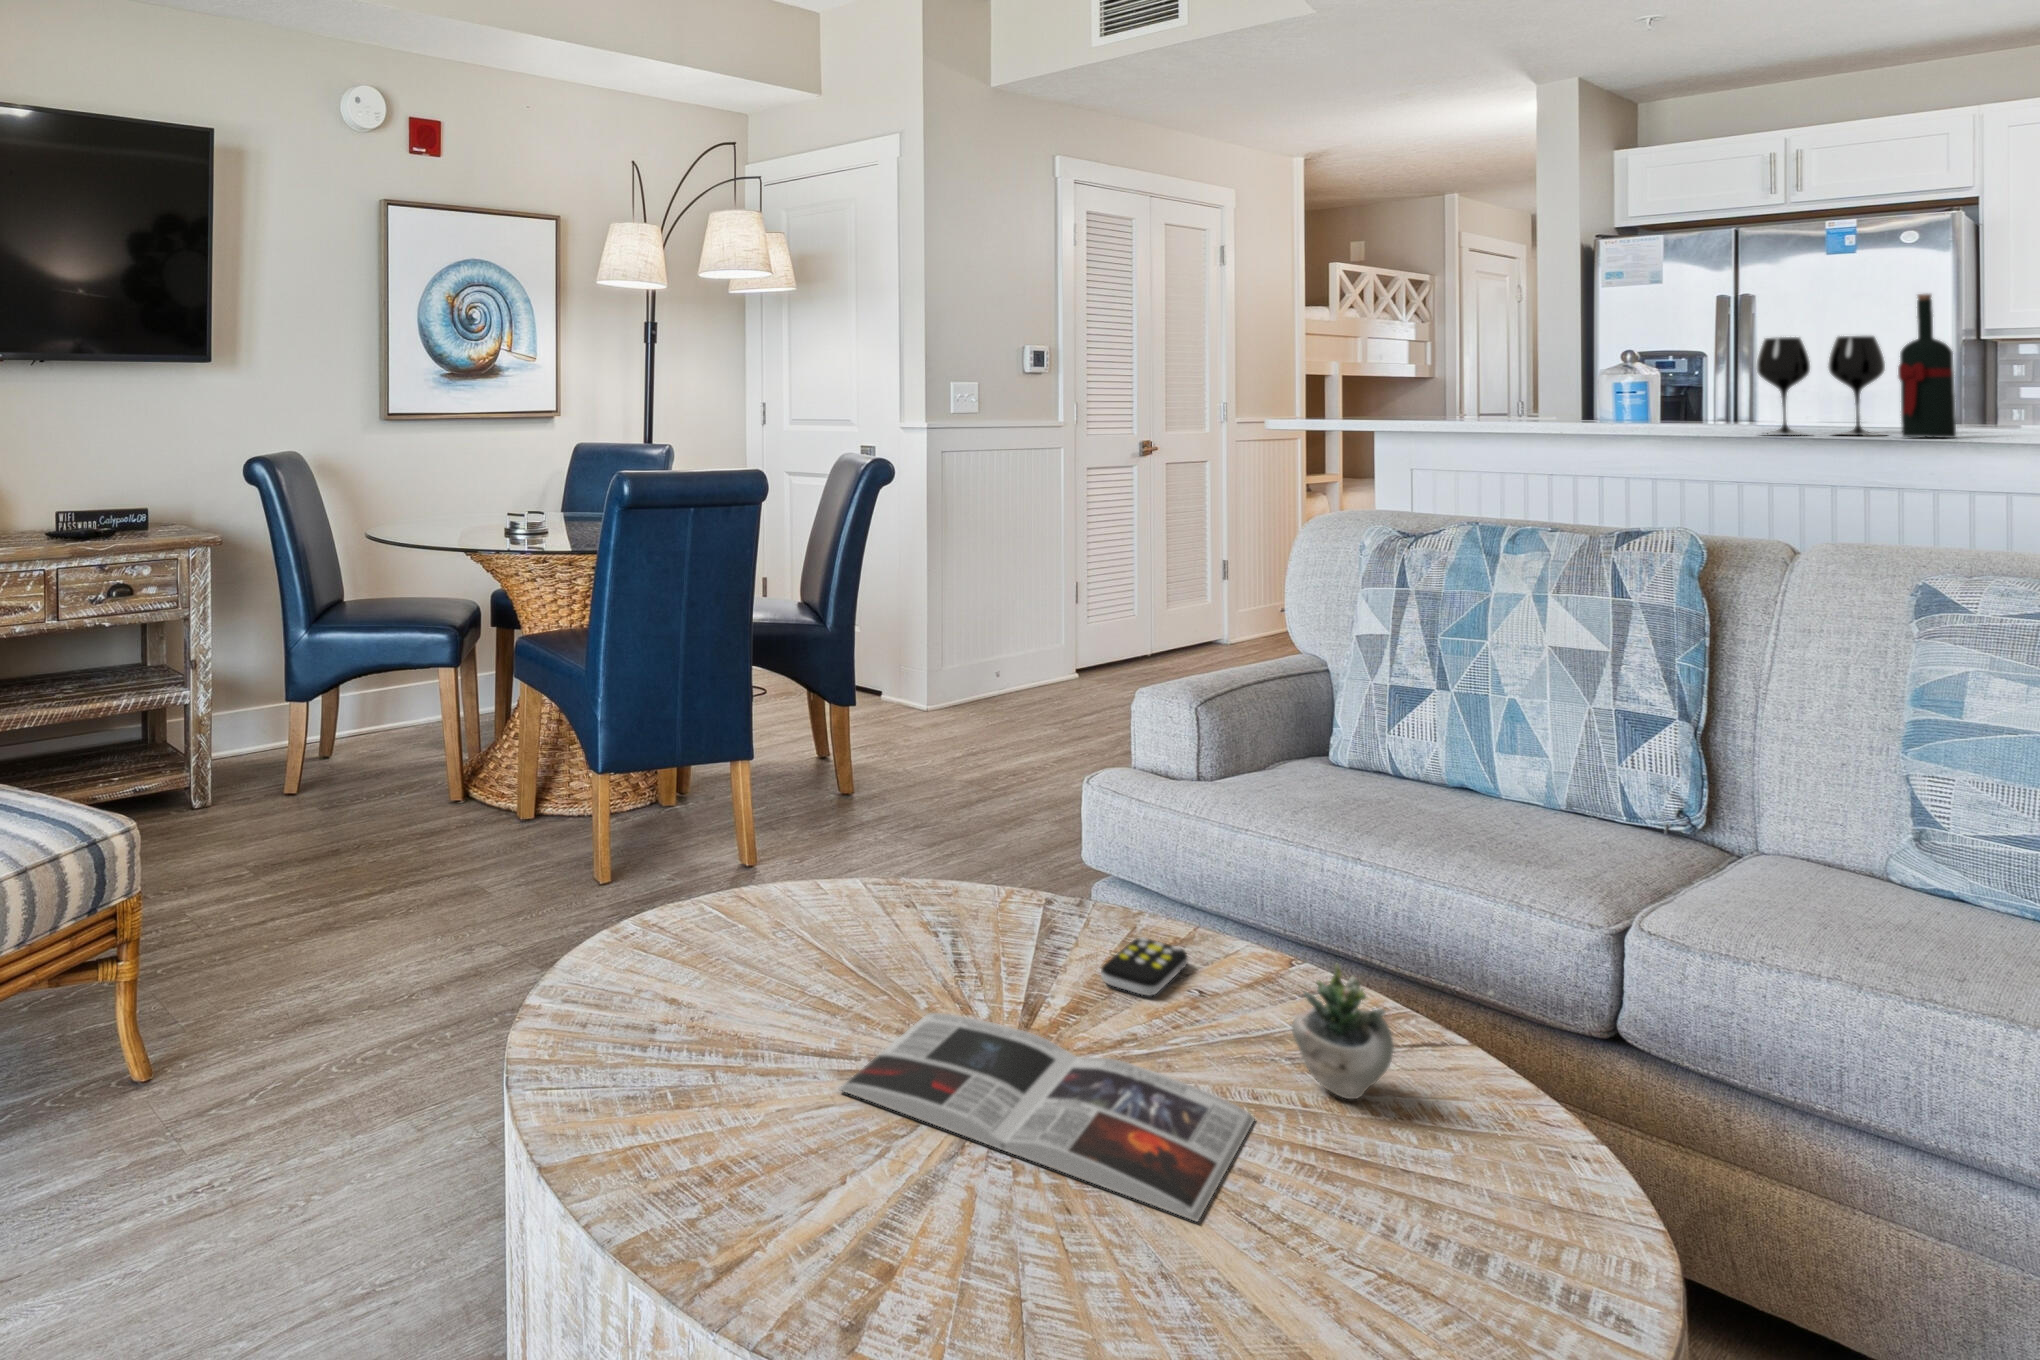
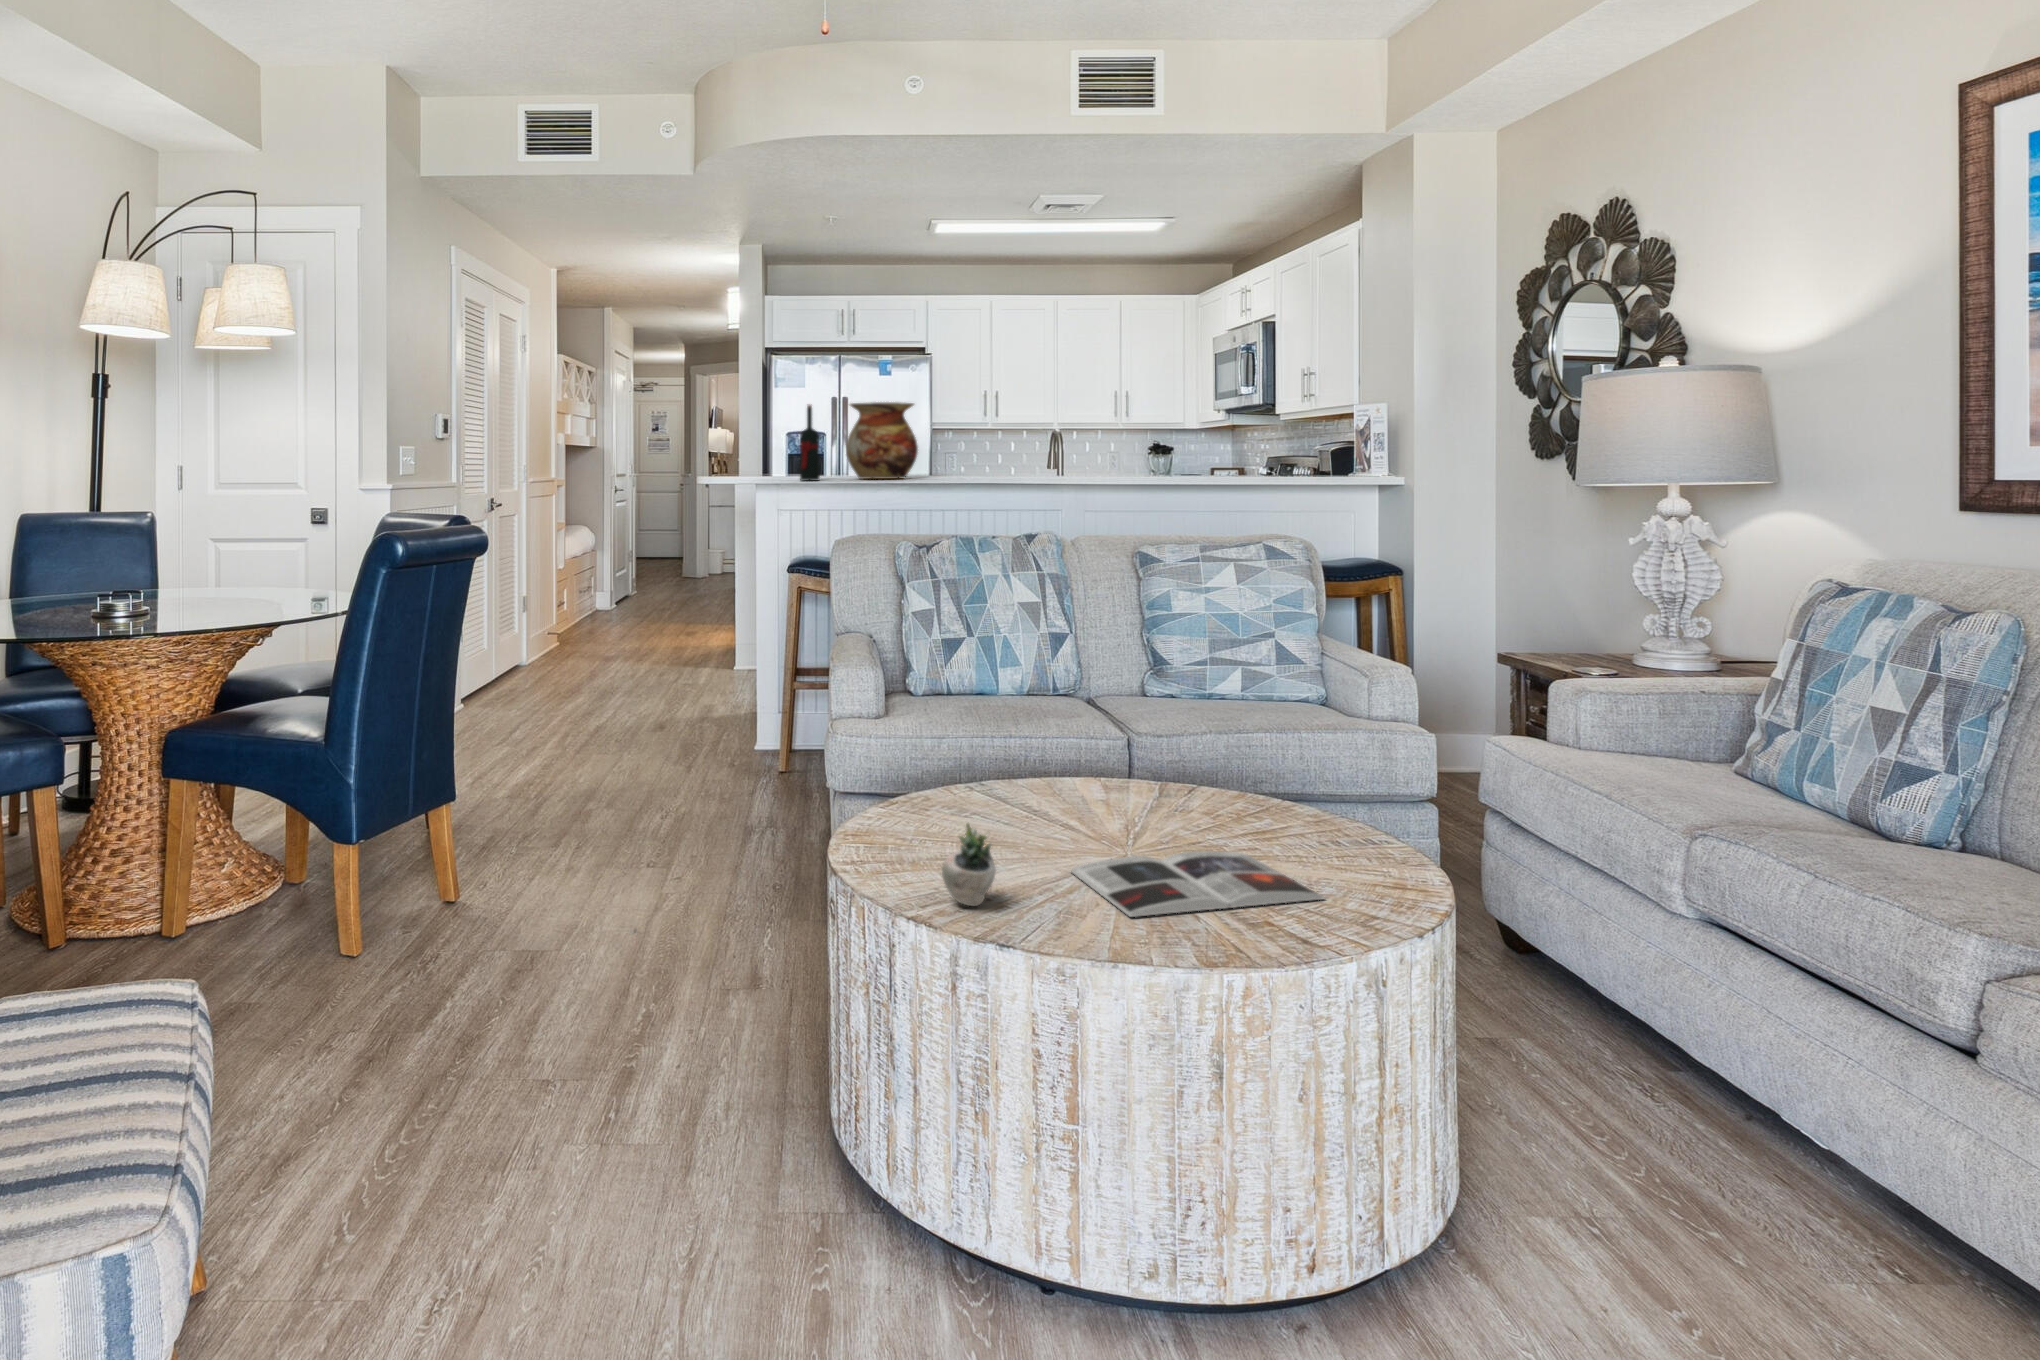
wine bottle: present [1898,294,1956,438] -> present [800,405,820,481]
vase: none [1537,309,1685,433] -> present [846,402,918,479]
wine glass: present [1756,336,1885,436] -> none [953,422,1005,478]
remote control: present [1101,937,1188,996] -> none [1059,798,1113,827]
succulent plant: present [1292,964,1495,1099] -> present [942,811,1047,906]

